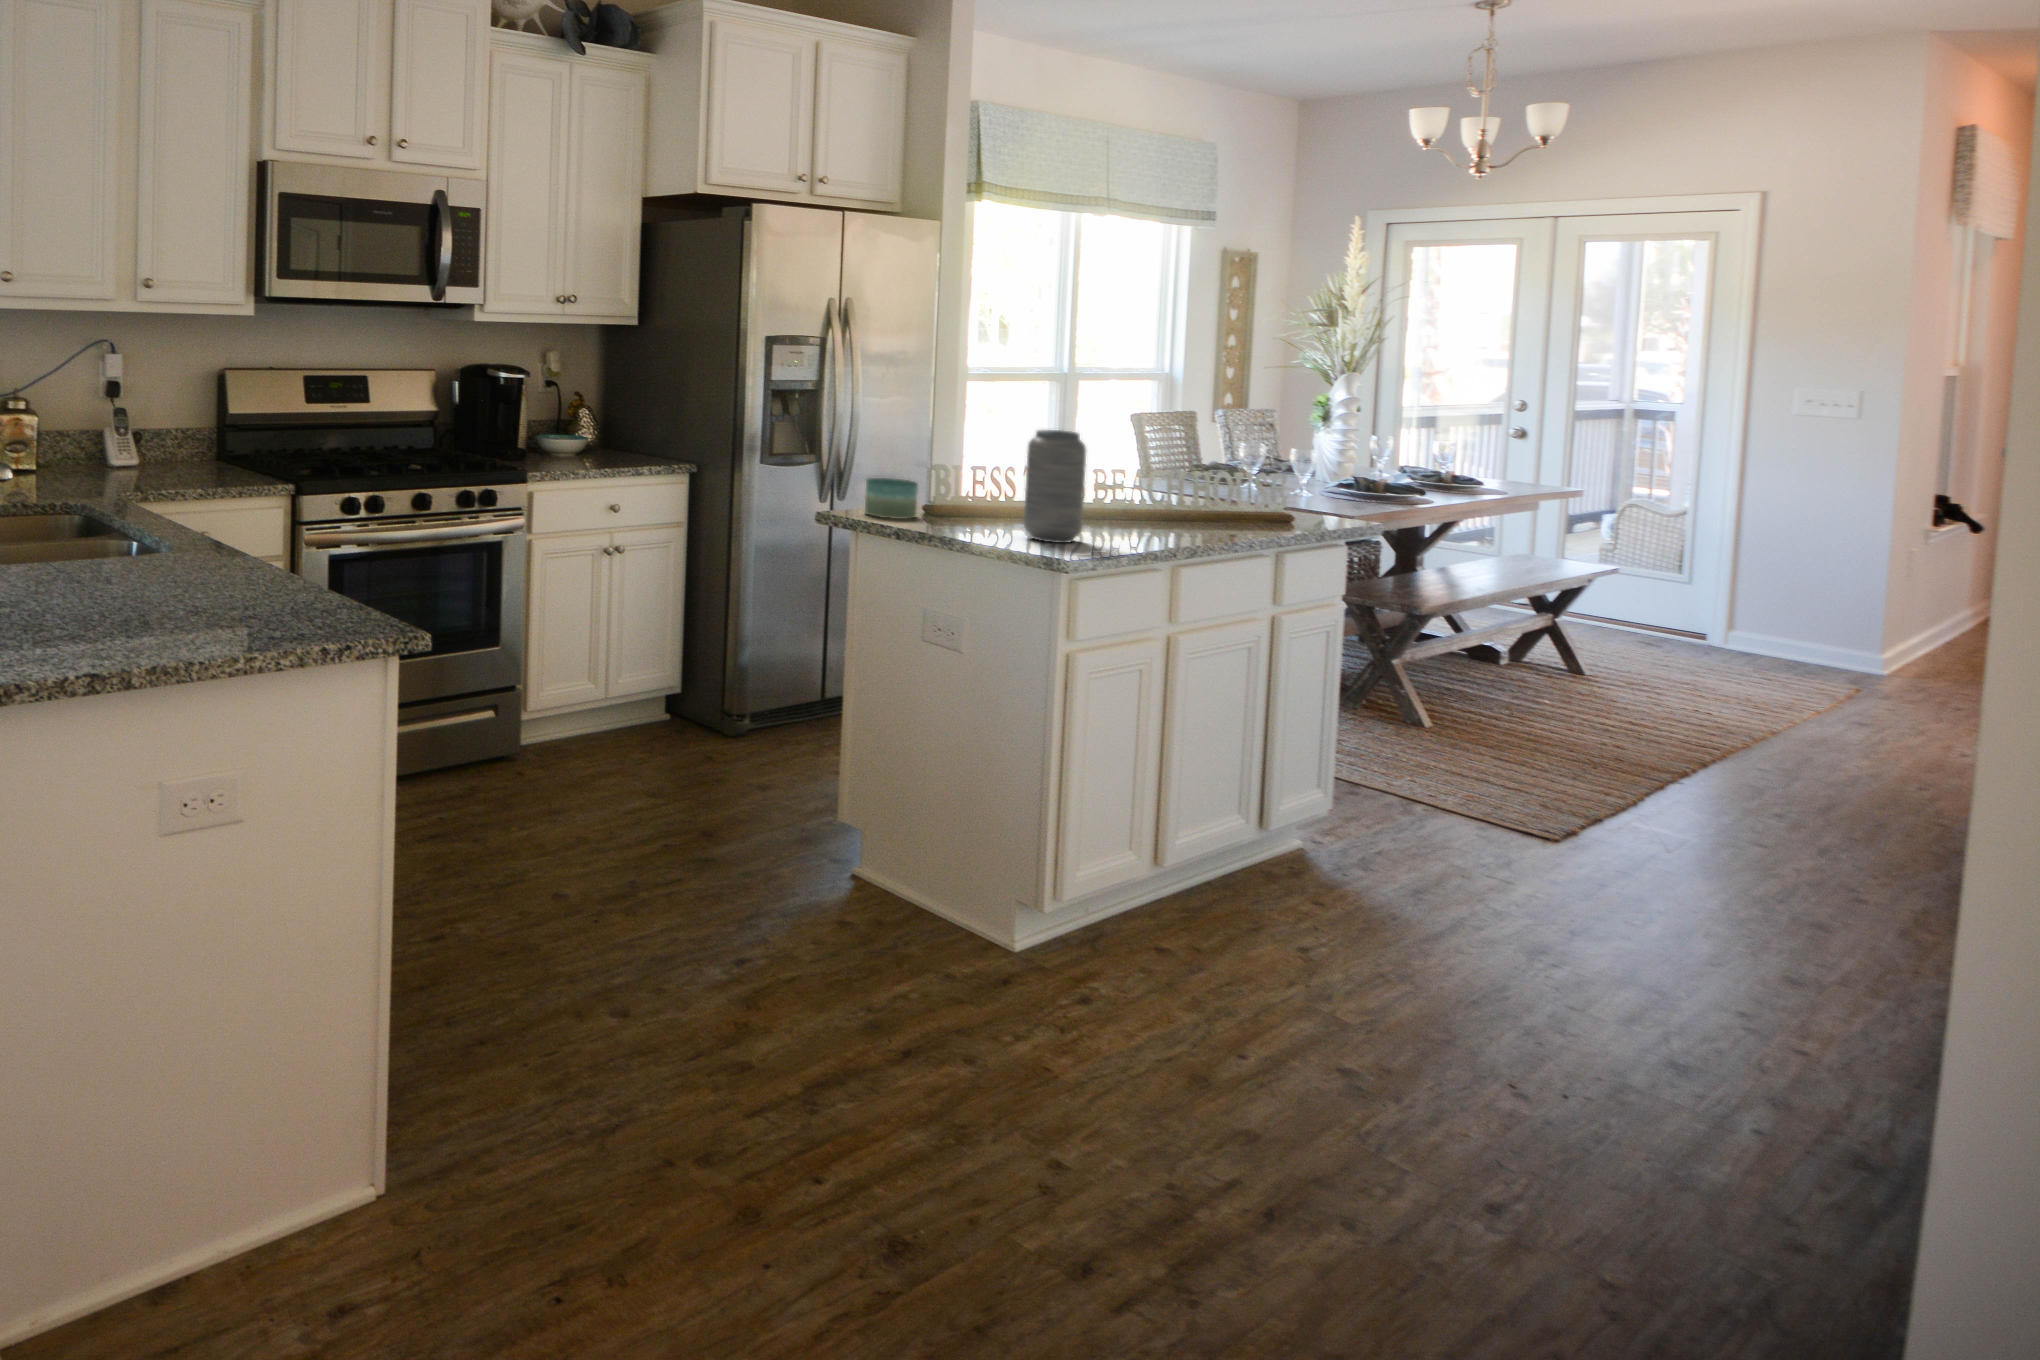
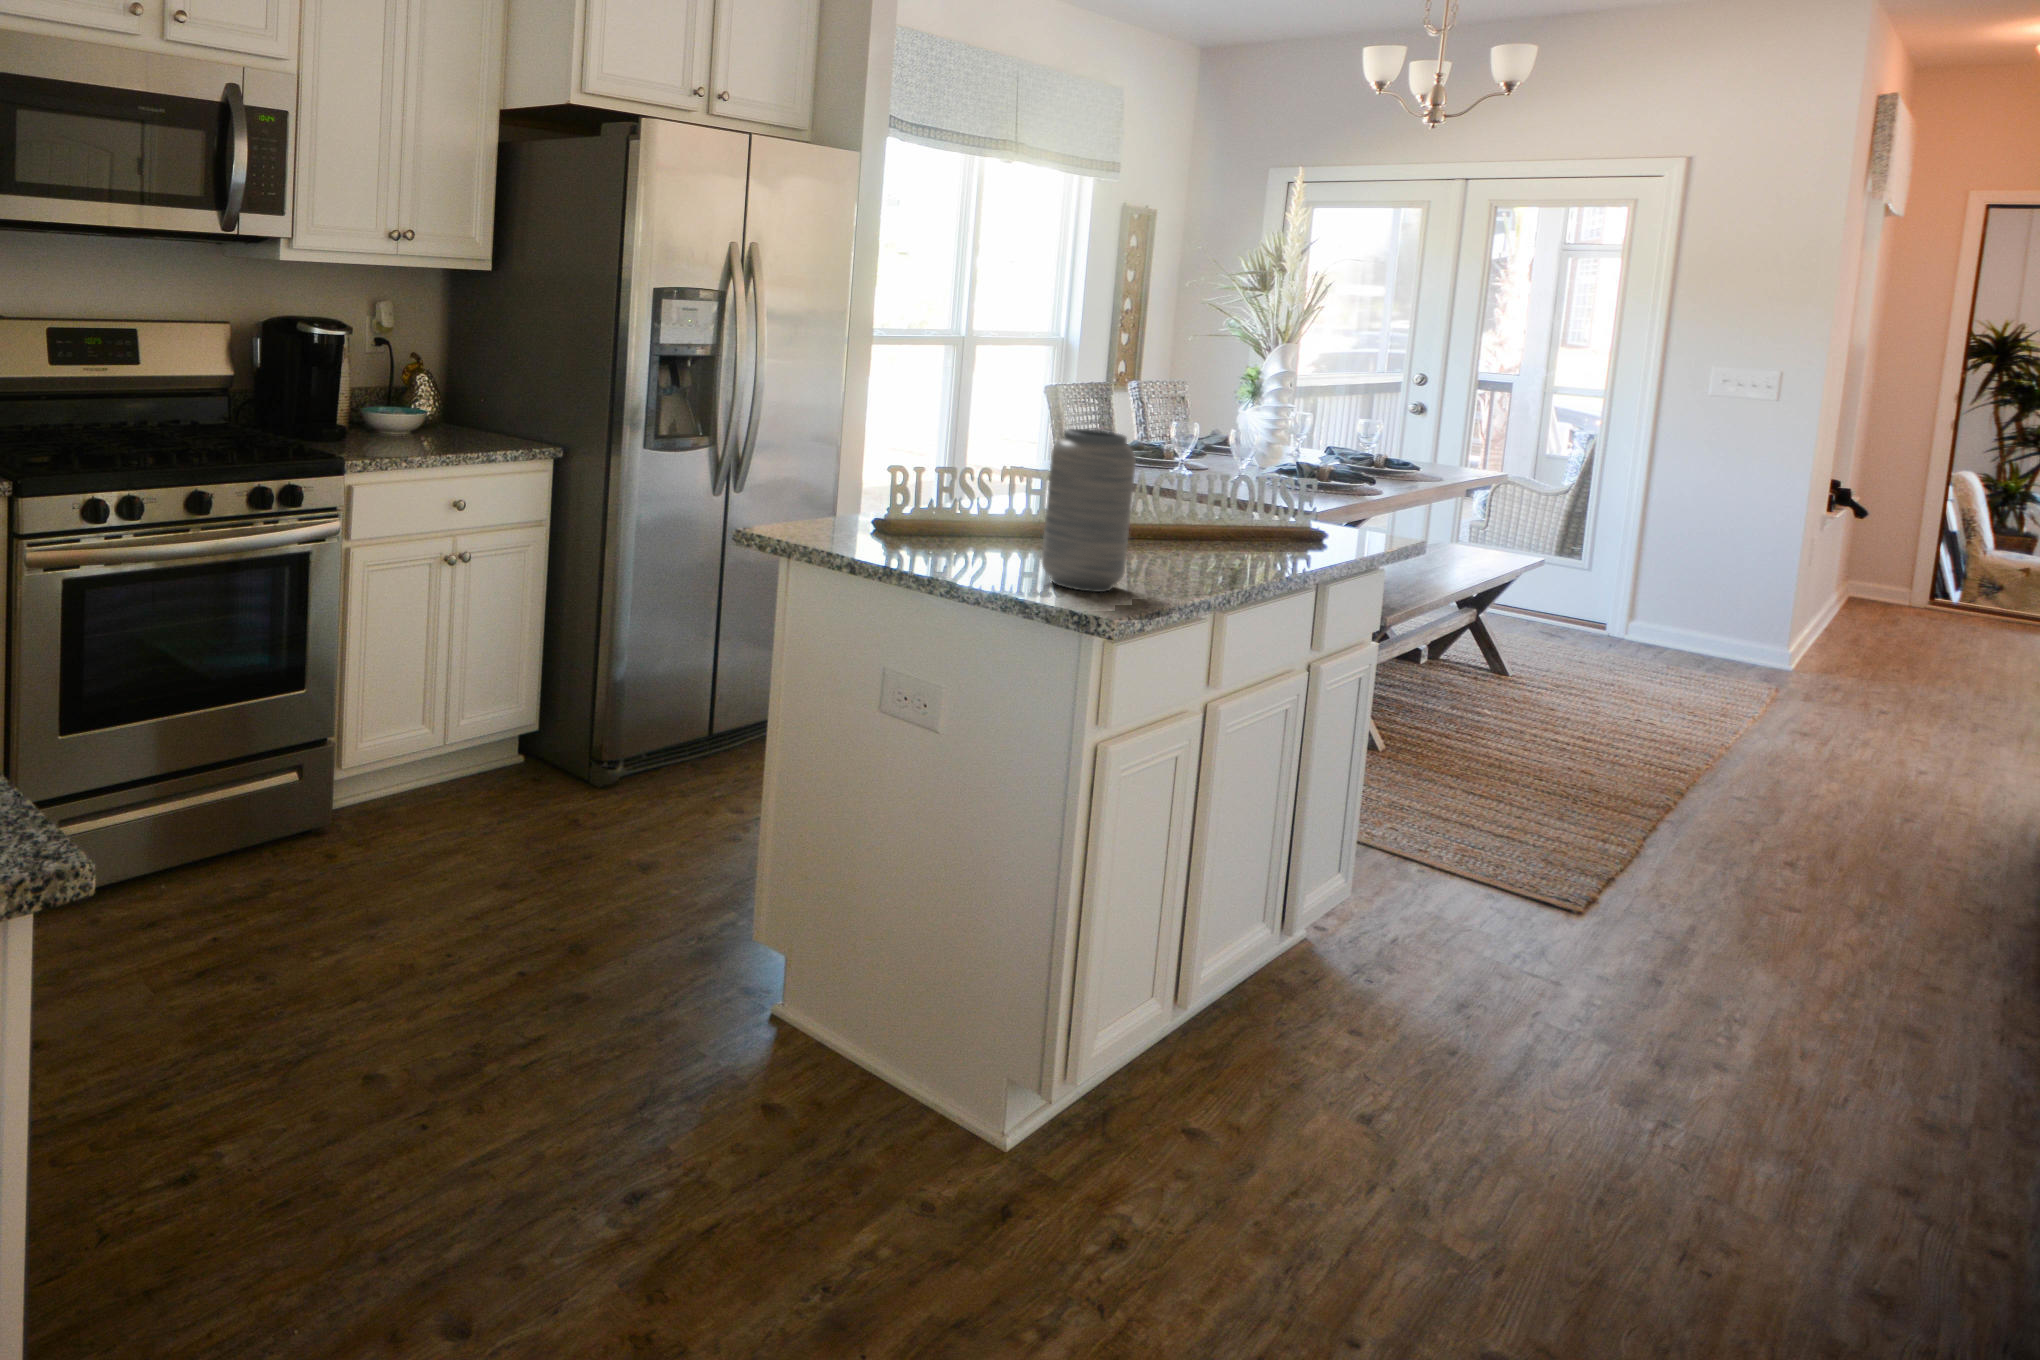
candle: present [865,478,918,519] -> none [804,485,878,544]

